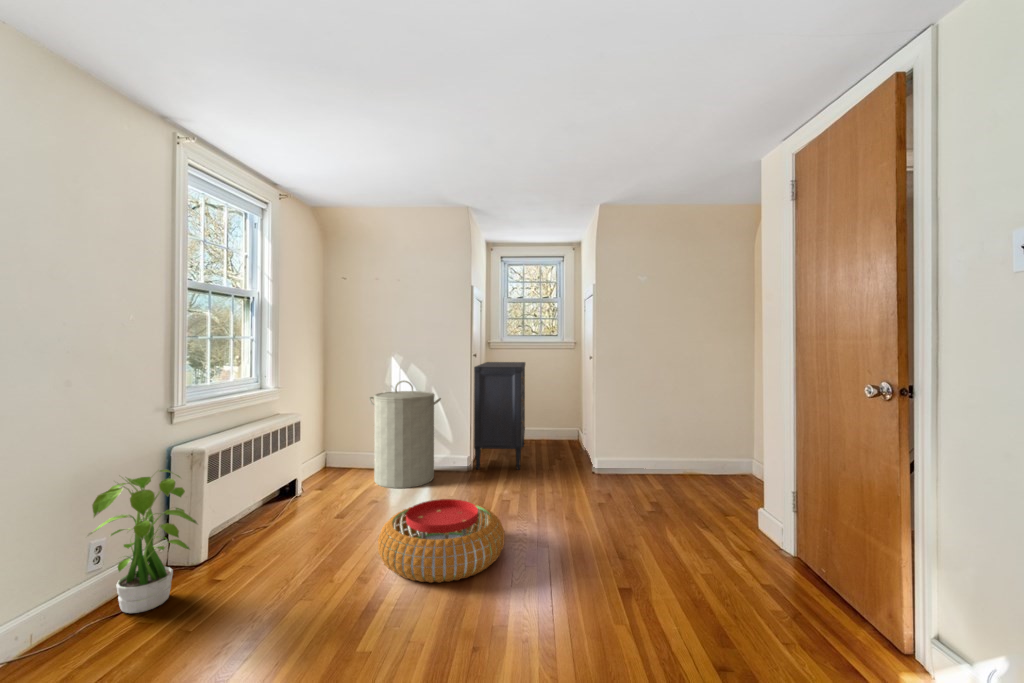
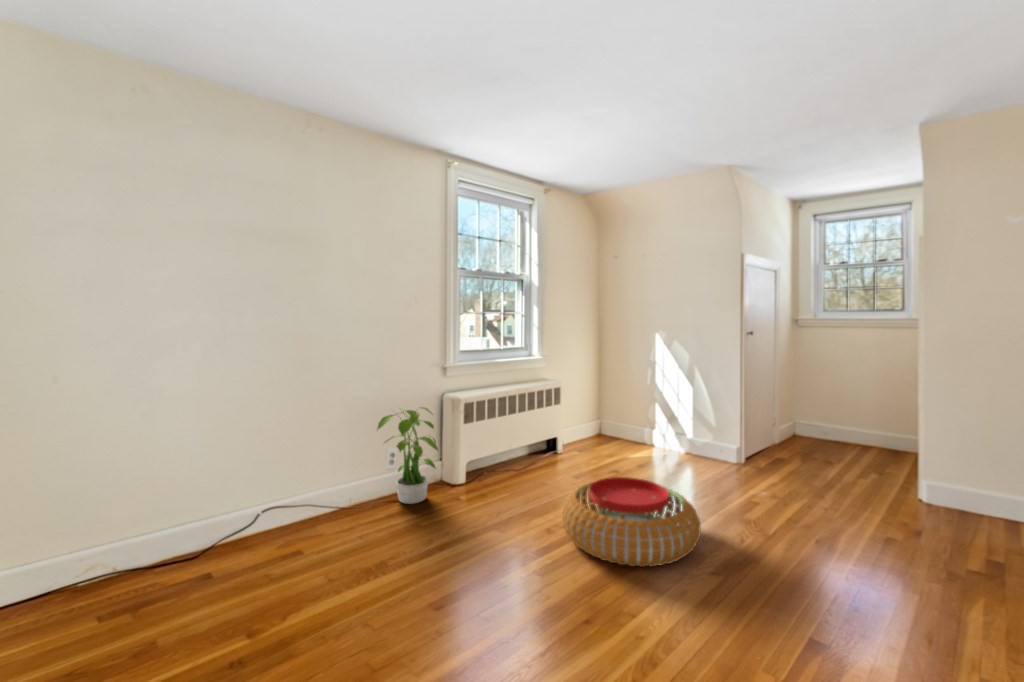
dresser: present [474,362,525,470] -> none [747,340,847,476]
laundry hamper: present [369,381,441,488] -> none [625,355,698,467]

